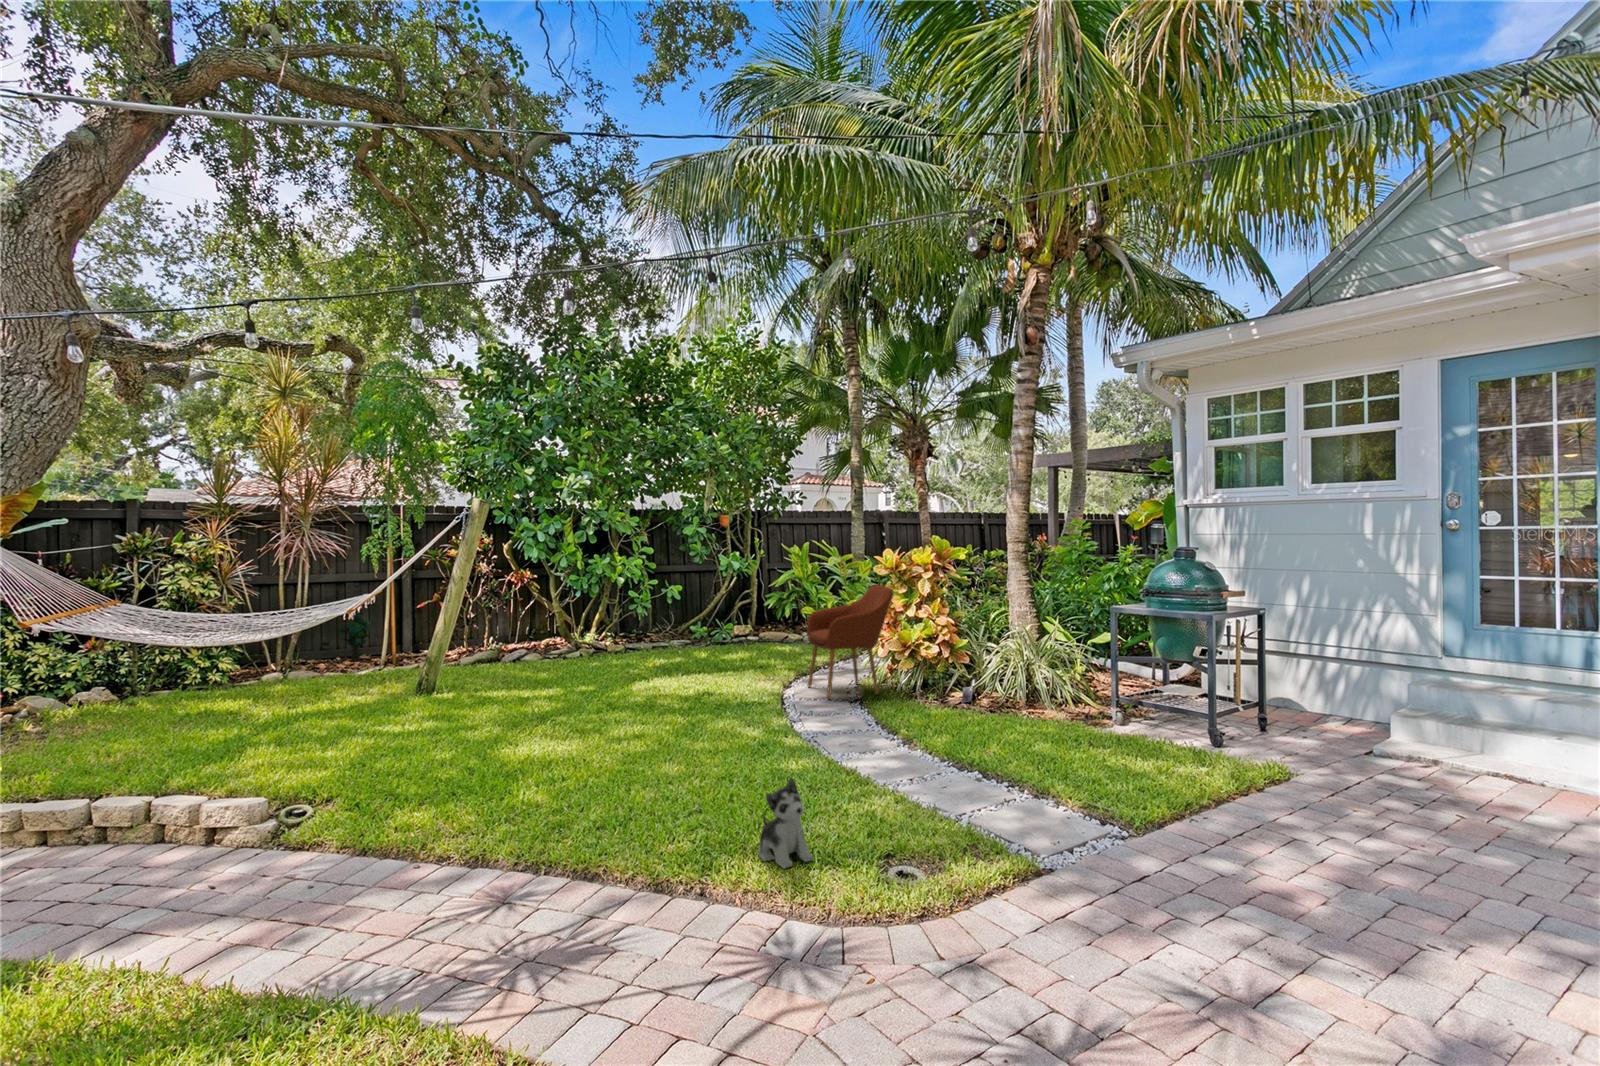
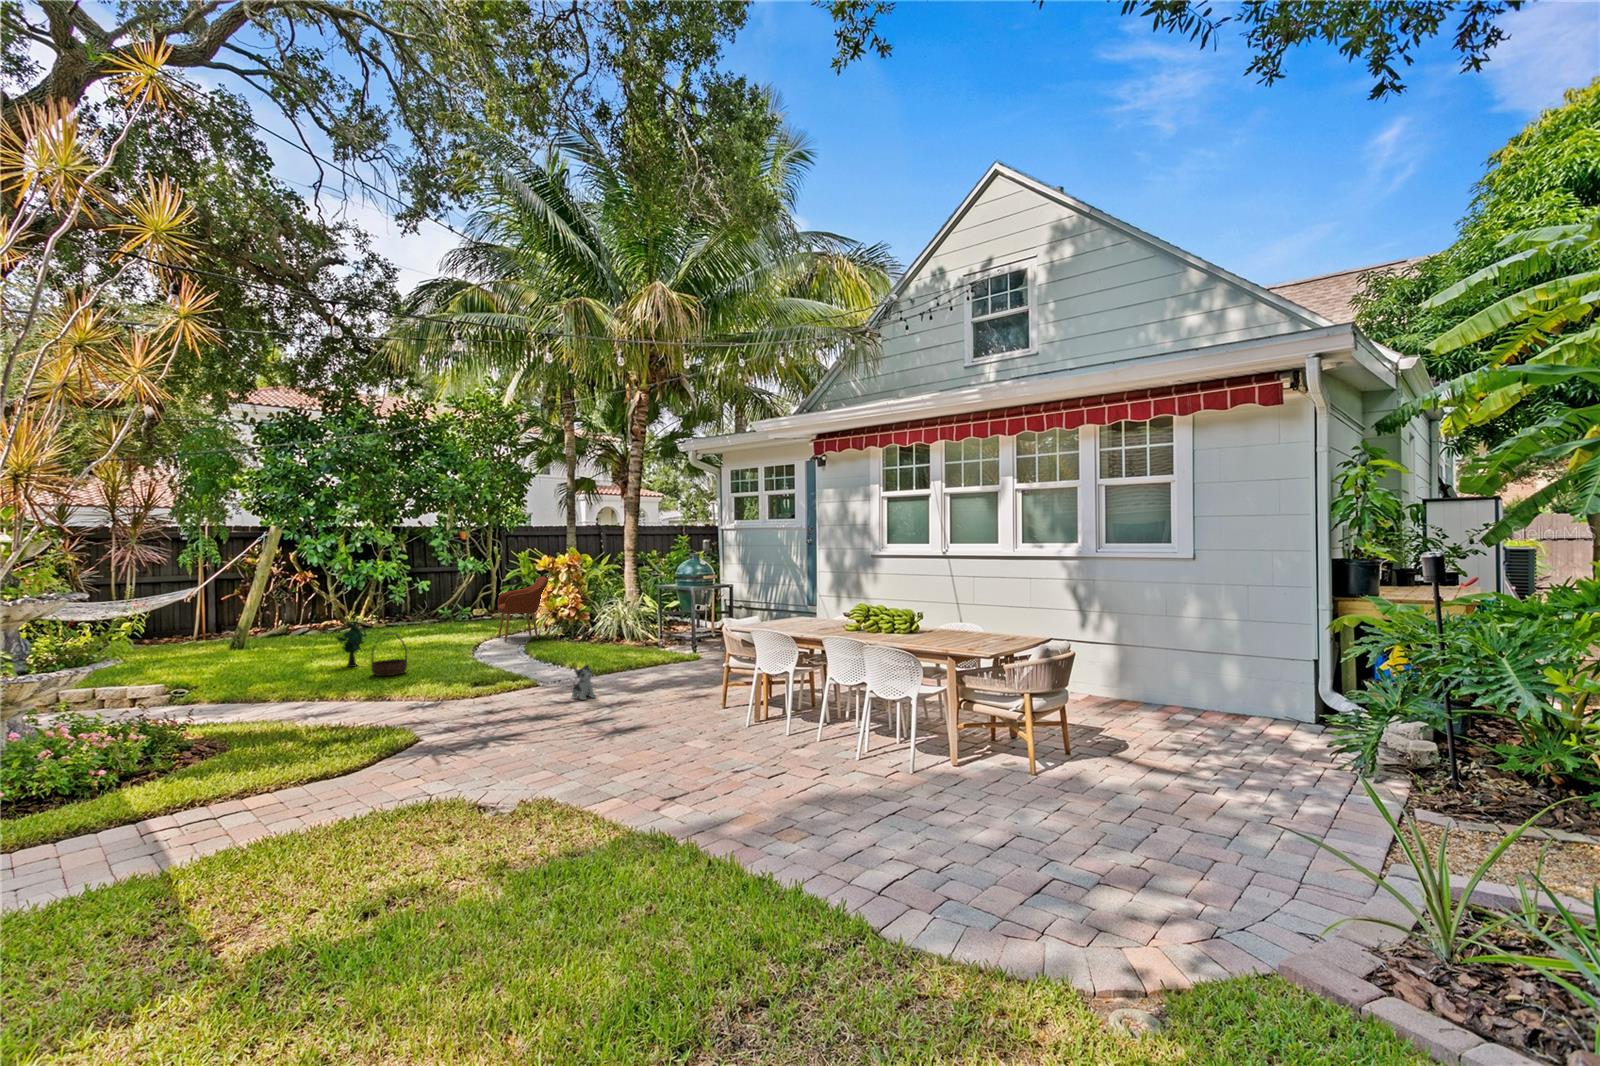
decorative plant: present [339,612,371,662] -> present [335,618,367,667]
basket: none [639,703,705,797] -> present [371,633,407,676]
plush toy: present [758,778,814,868] -> present [572,664,596,700]

